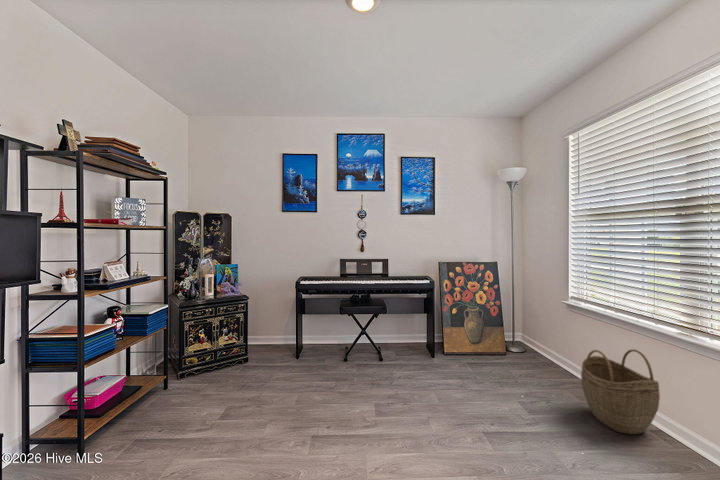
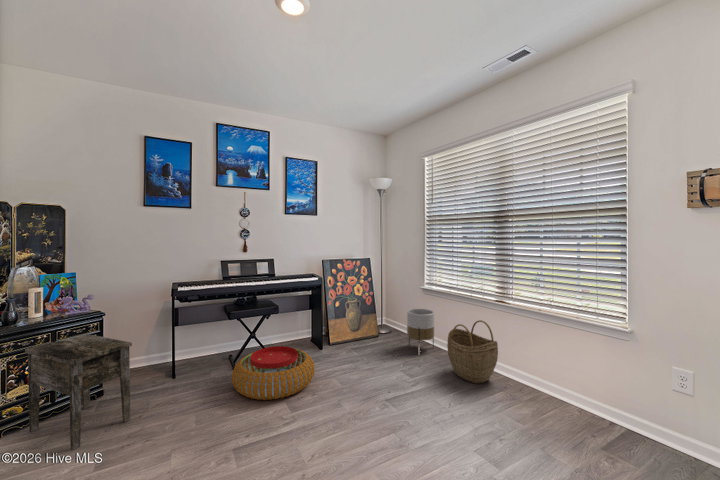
side table: none [198,312,258,396] -> present [25,334,132,450]
planter: none [537,325,575,382] -> present [407,309,434,346]
pouf: none [336,345,414,395] -> present [232,346,315,400]

